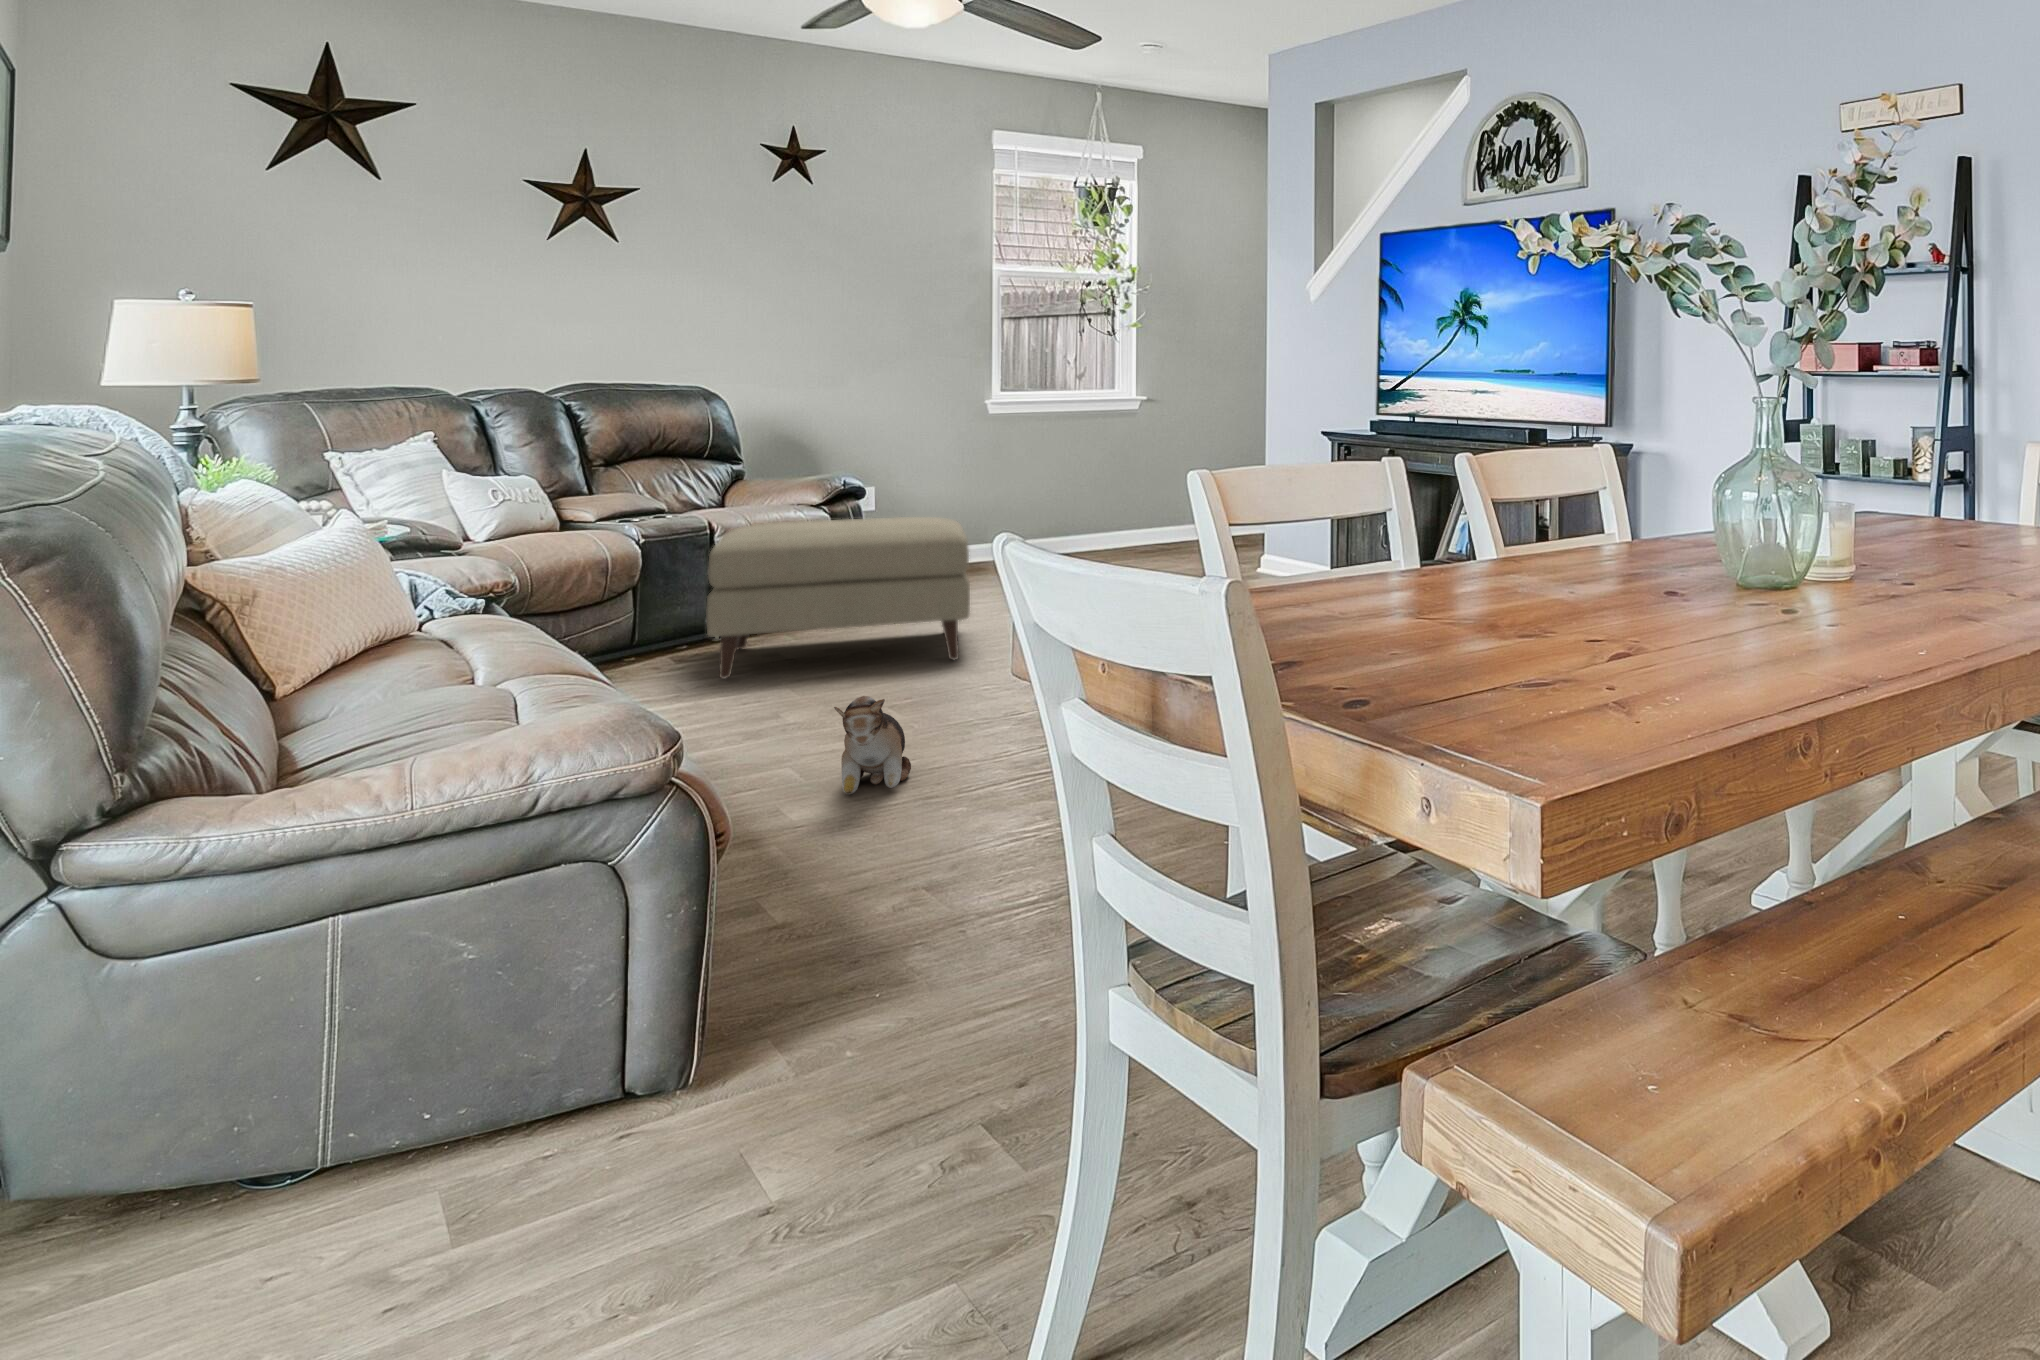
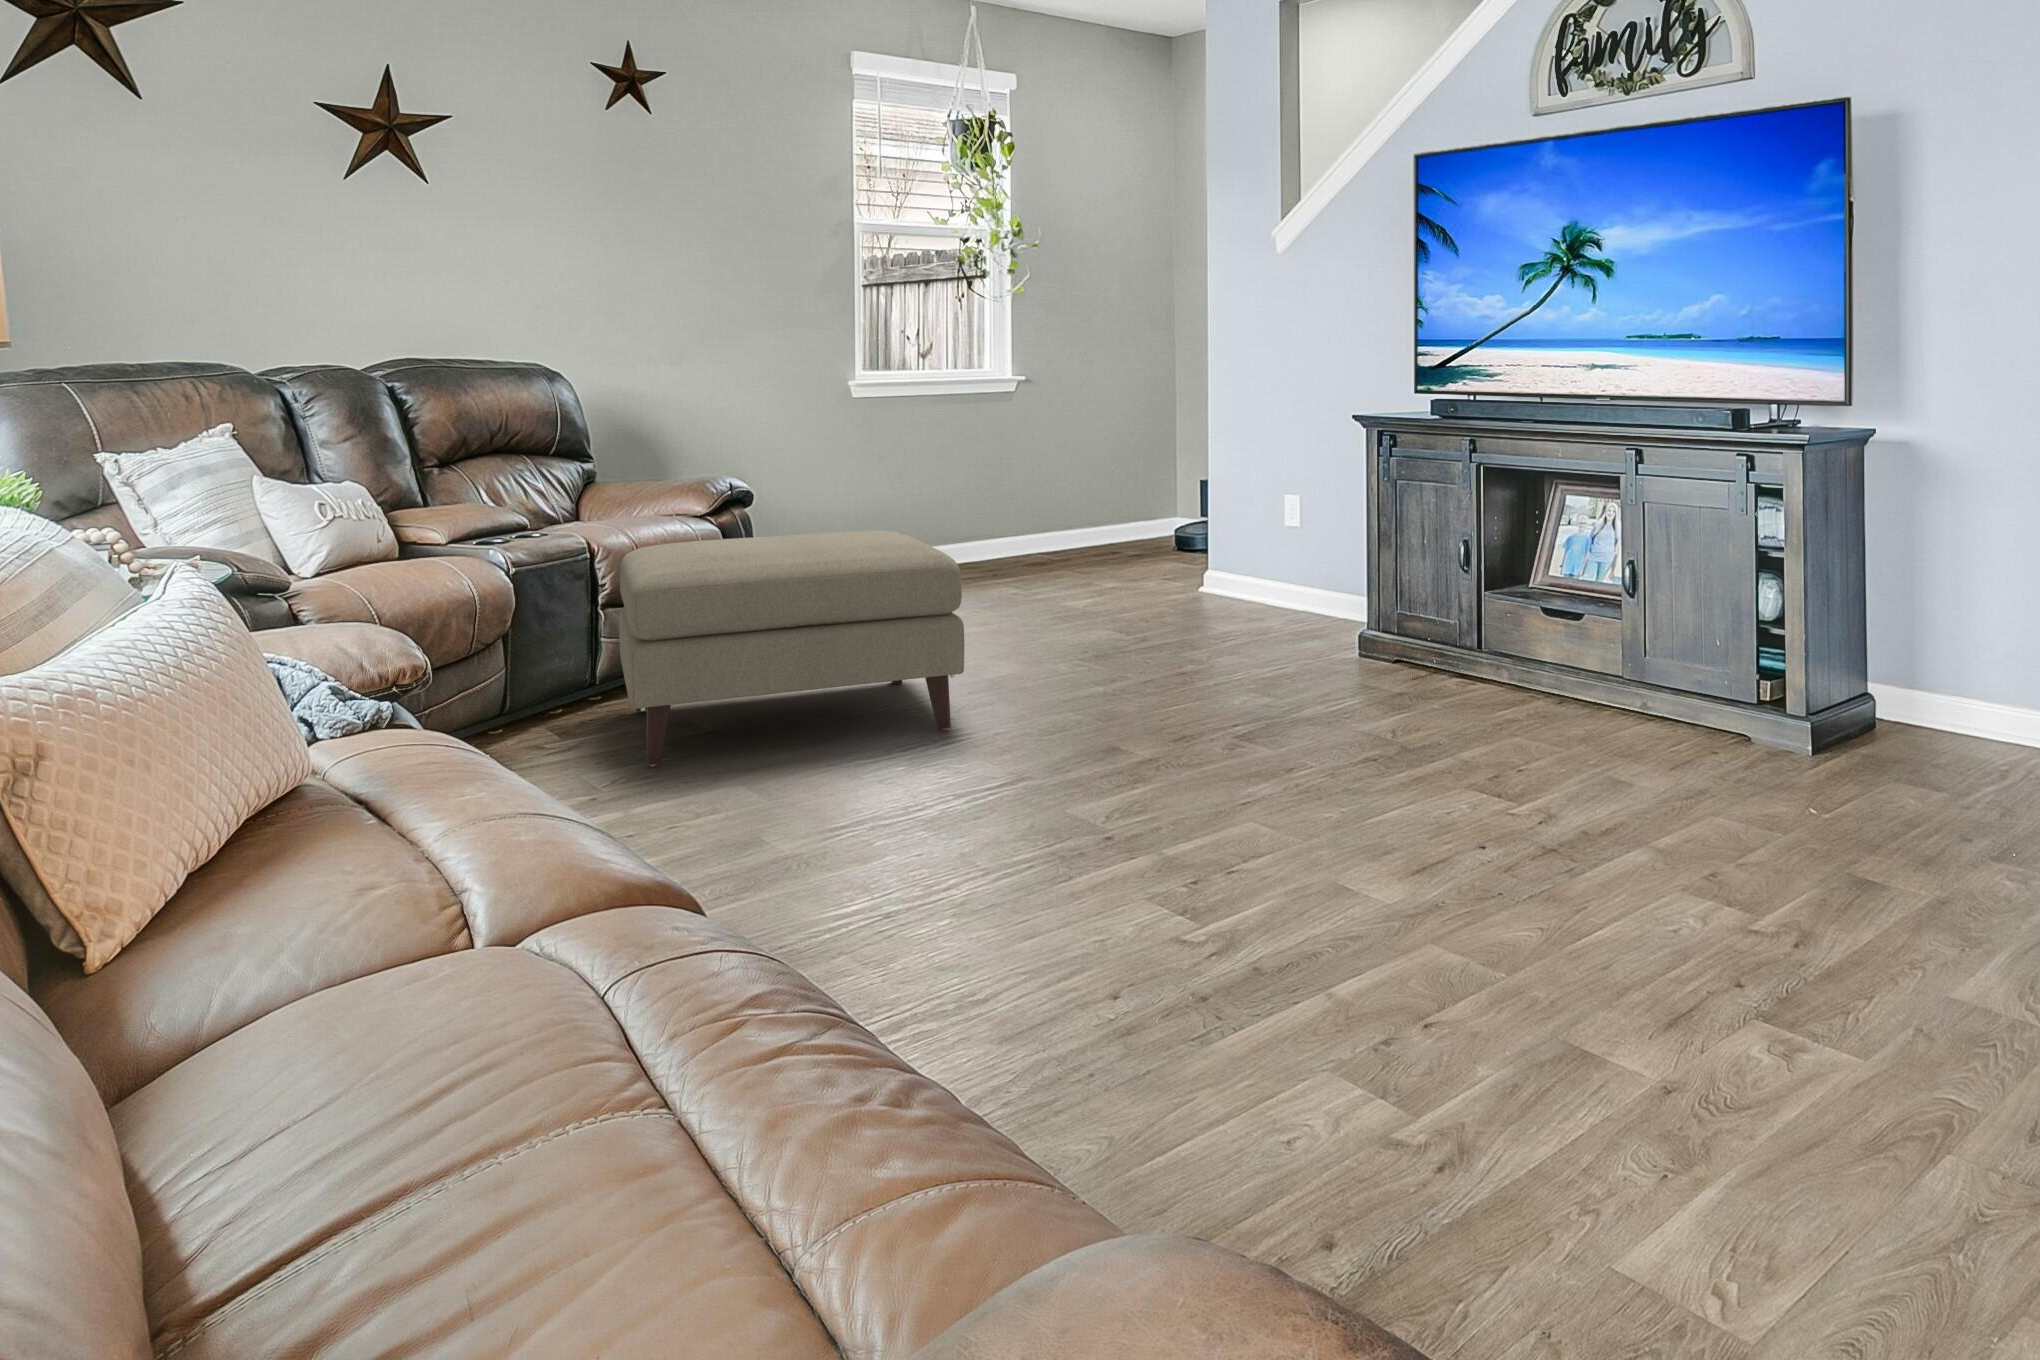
plush toy: present [834,696,911,794] -> none [988,860,1090,1026]

